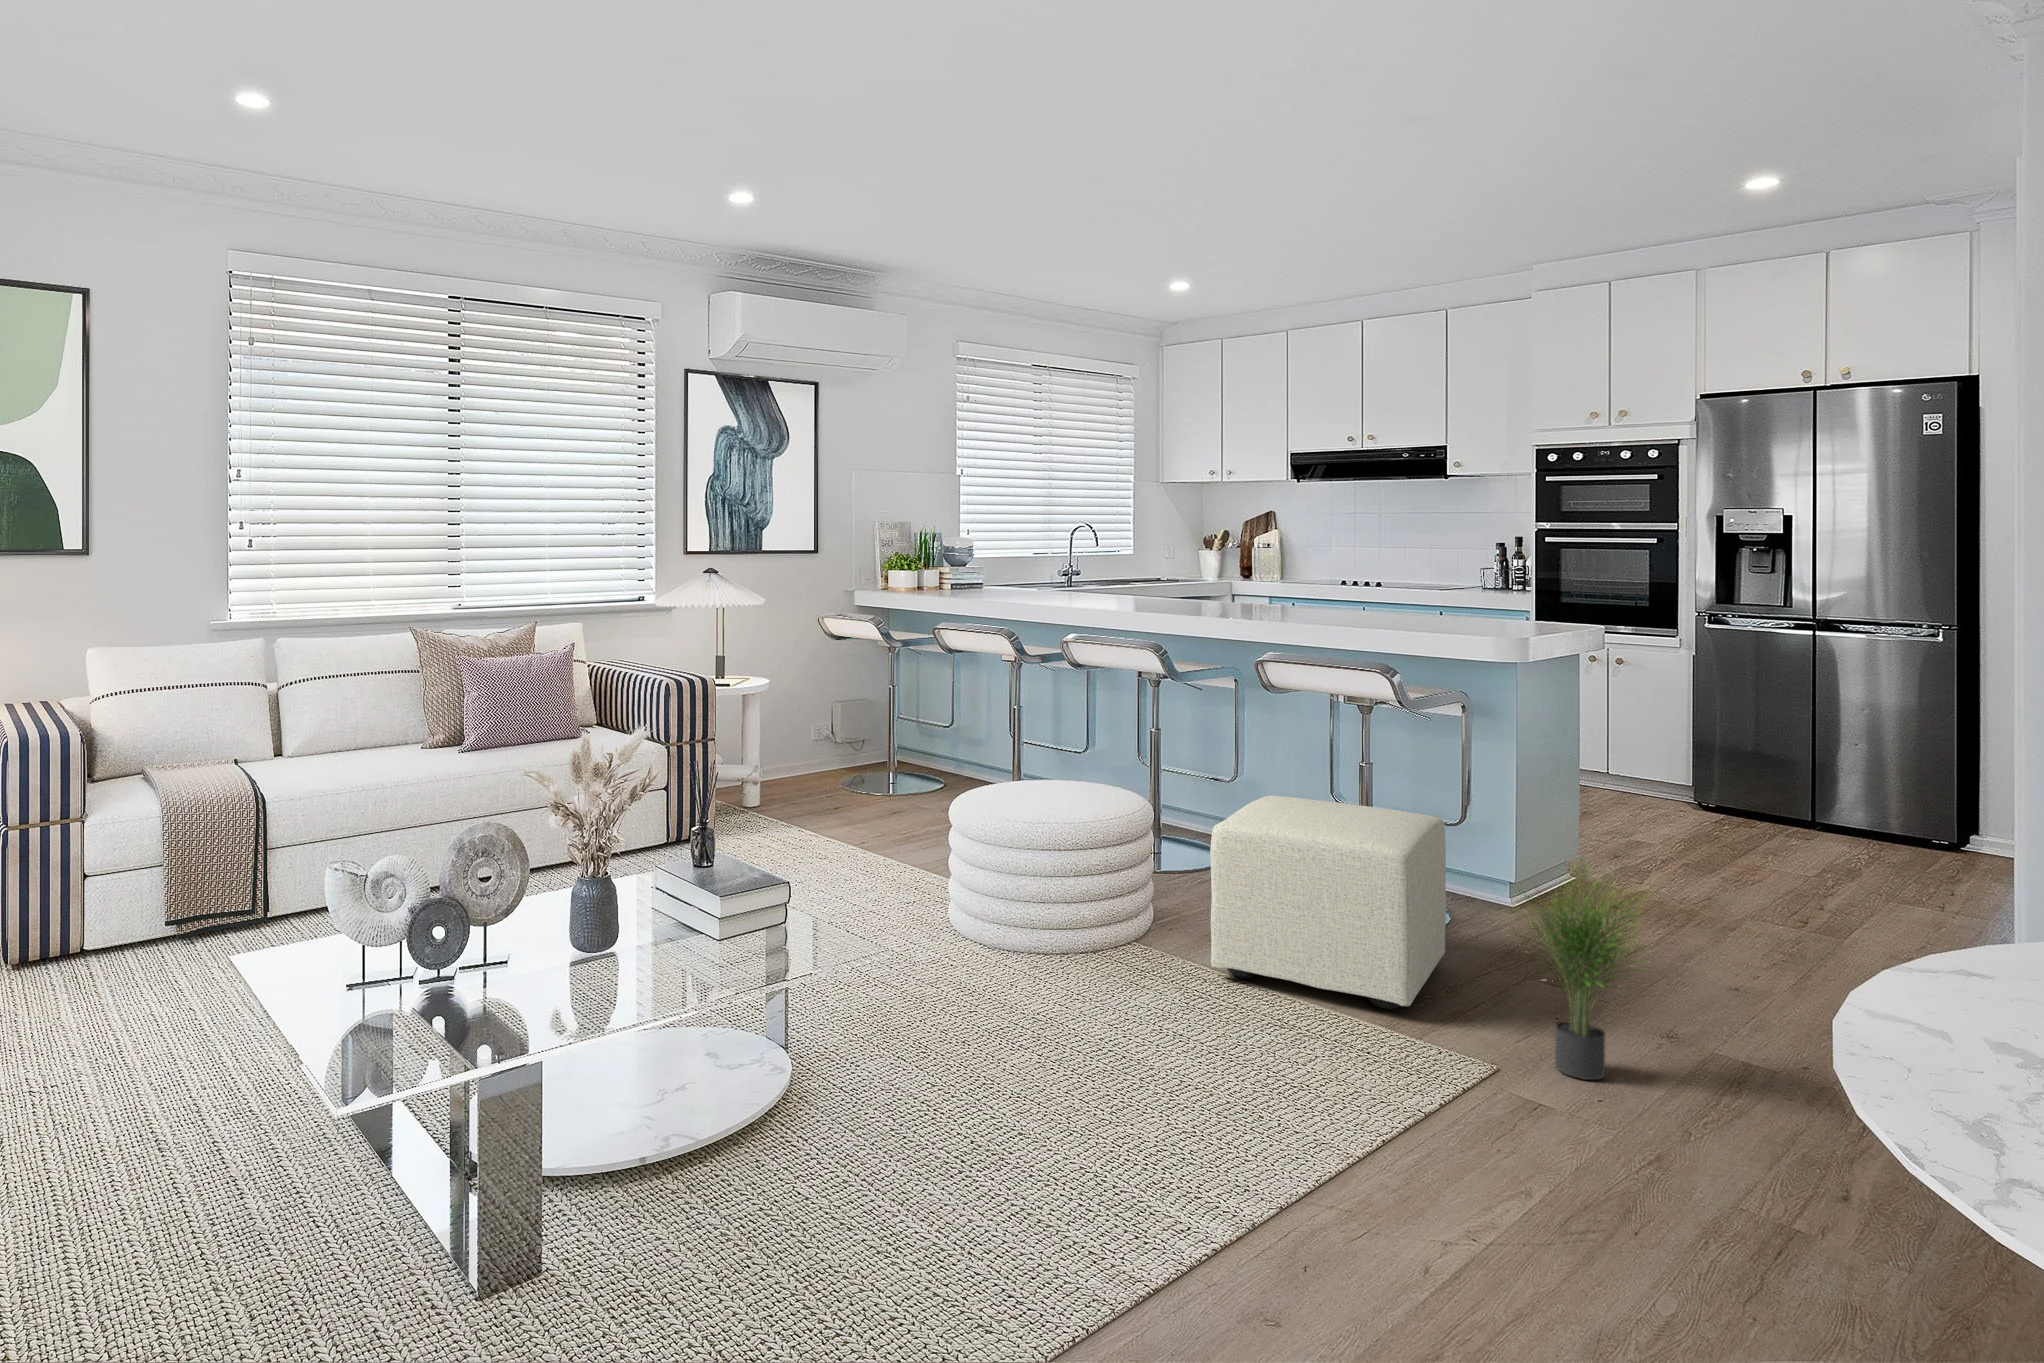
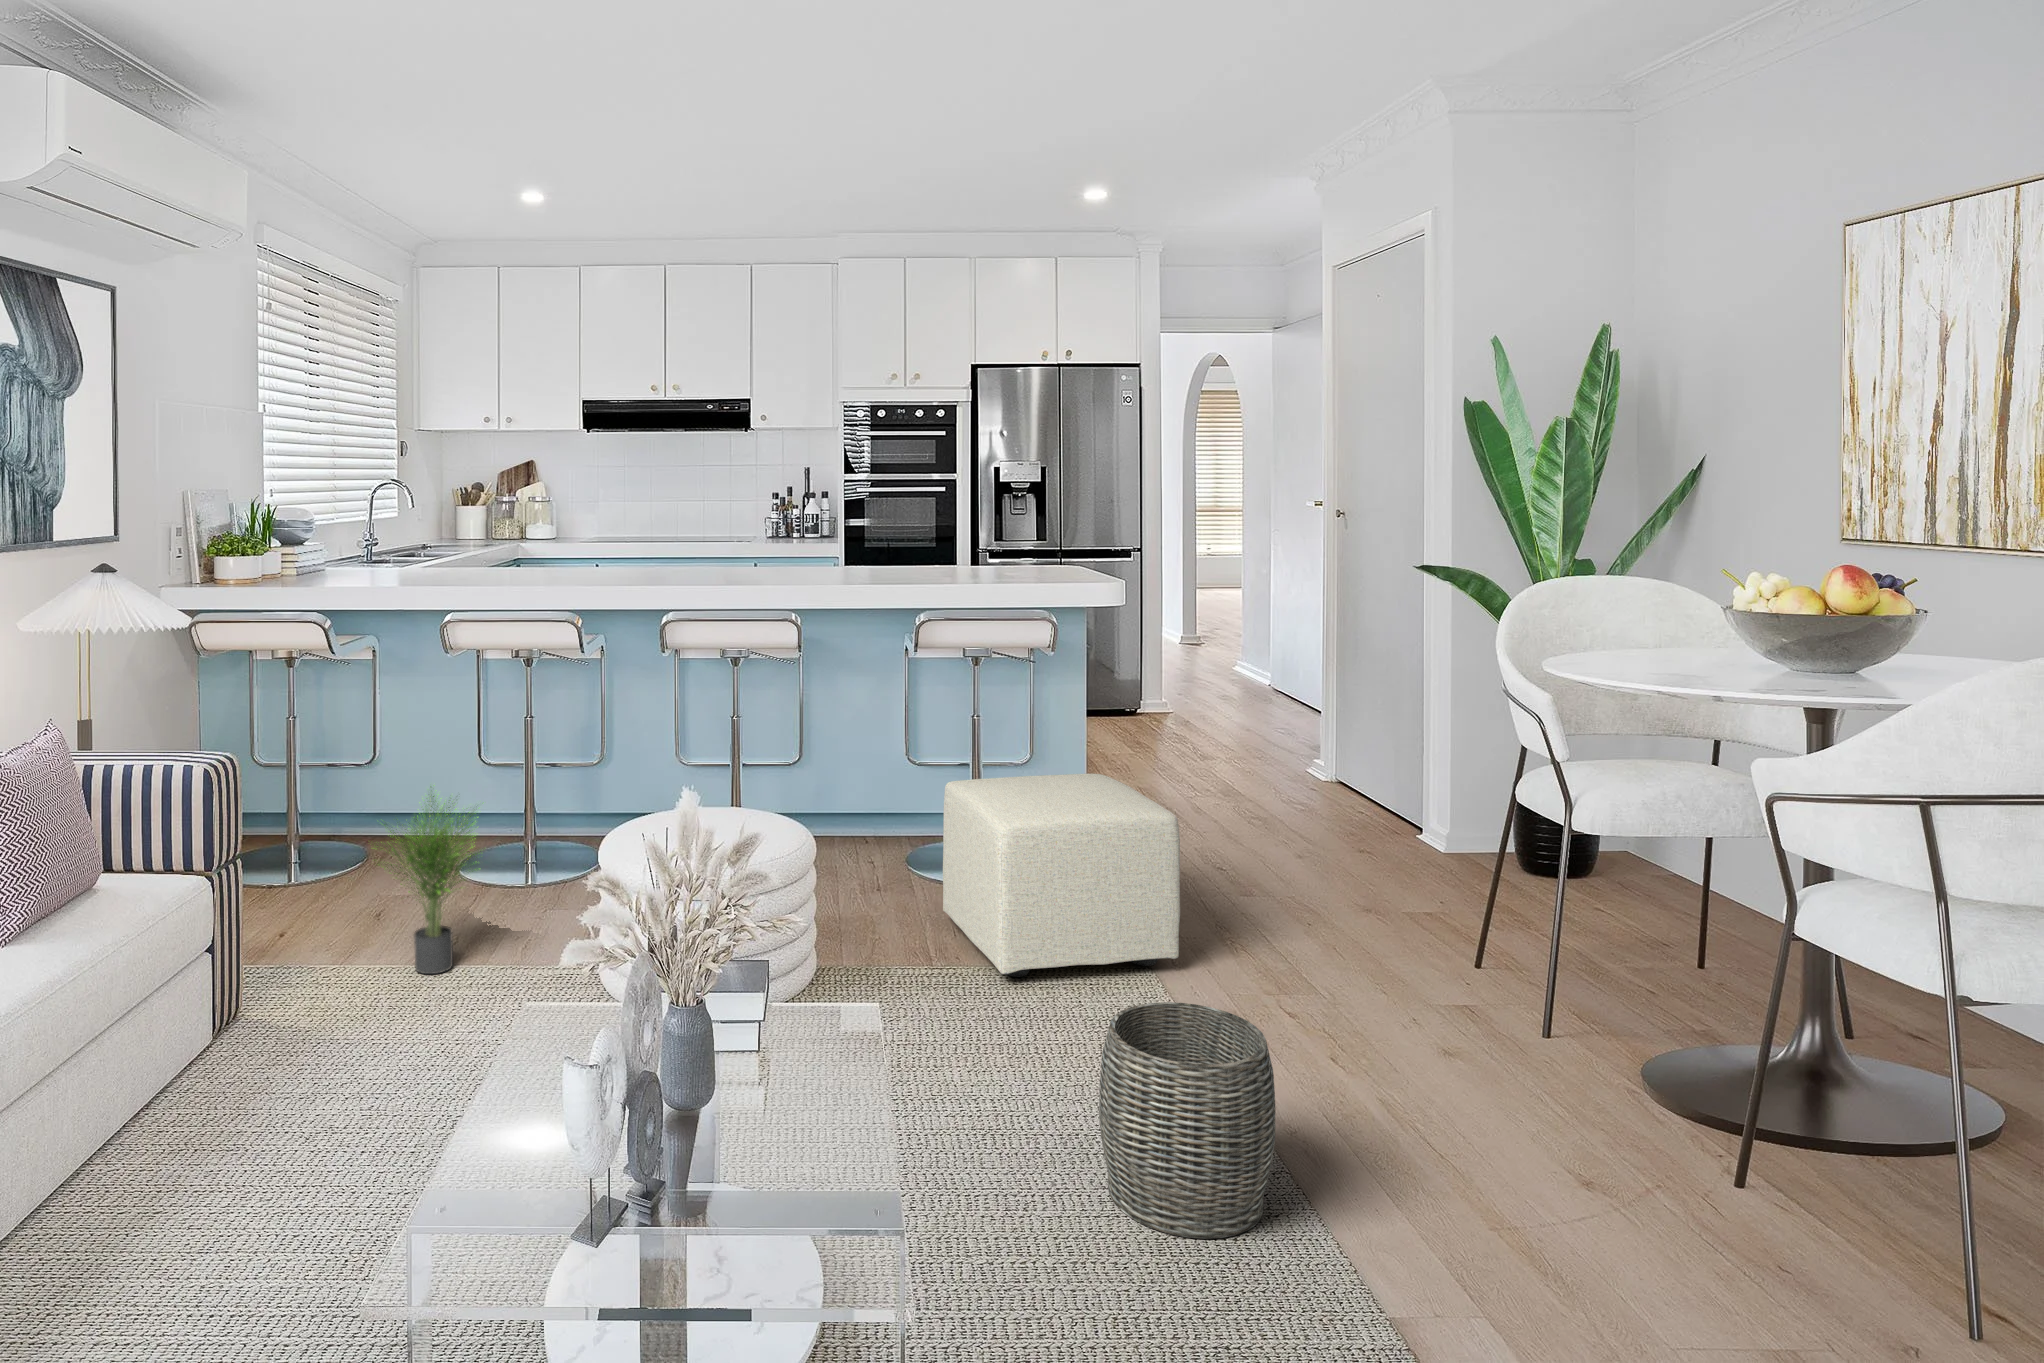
potted plant: present [1512,870,1644,1080] -> present [377,796,477,974]
woven basket: none [978,950,1131,1155] -> present [1099,1002,1276,1239]

